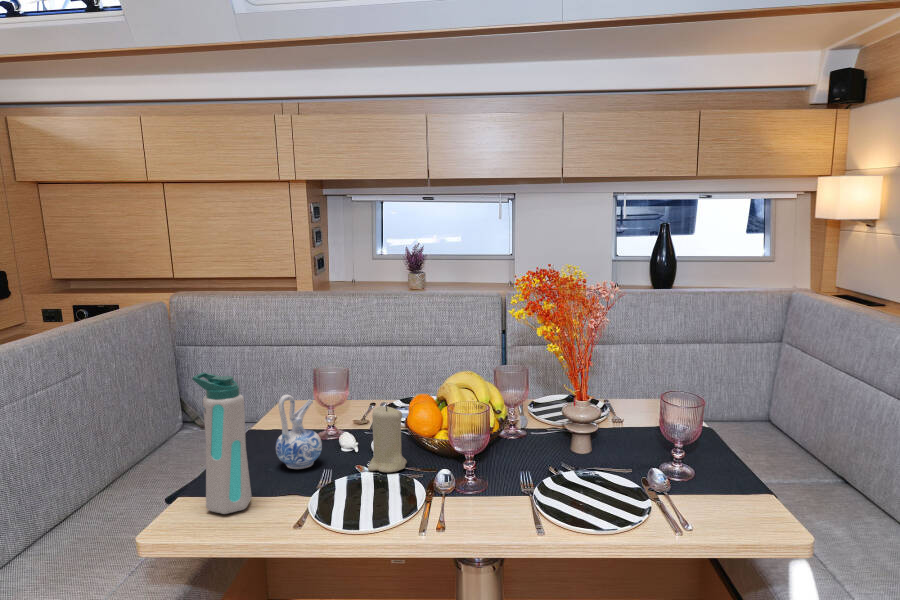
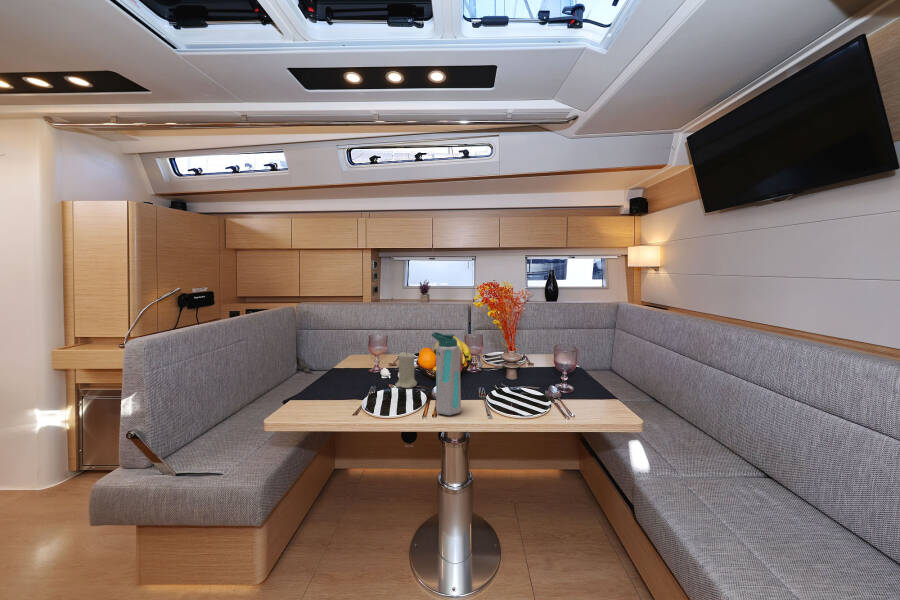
water bottle: present [192,372,251,514] -> present [432,332,461,415]
ceramic pitcher: present [276,395,322,469] -> none [345,345,371,386]

